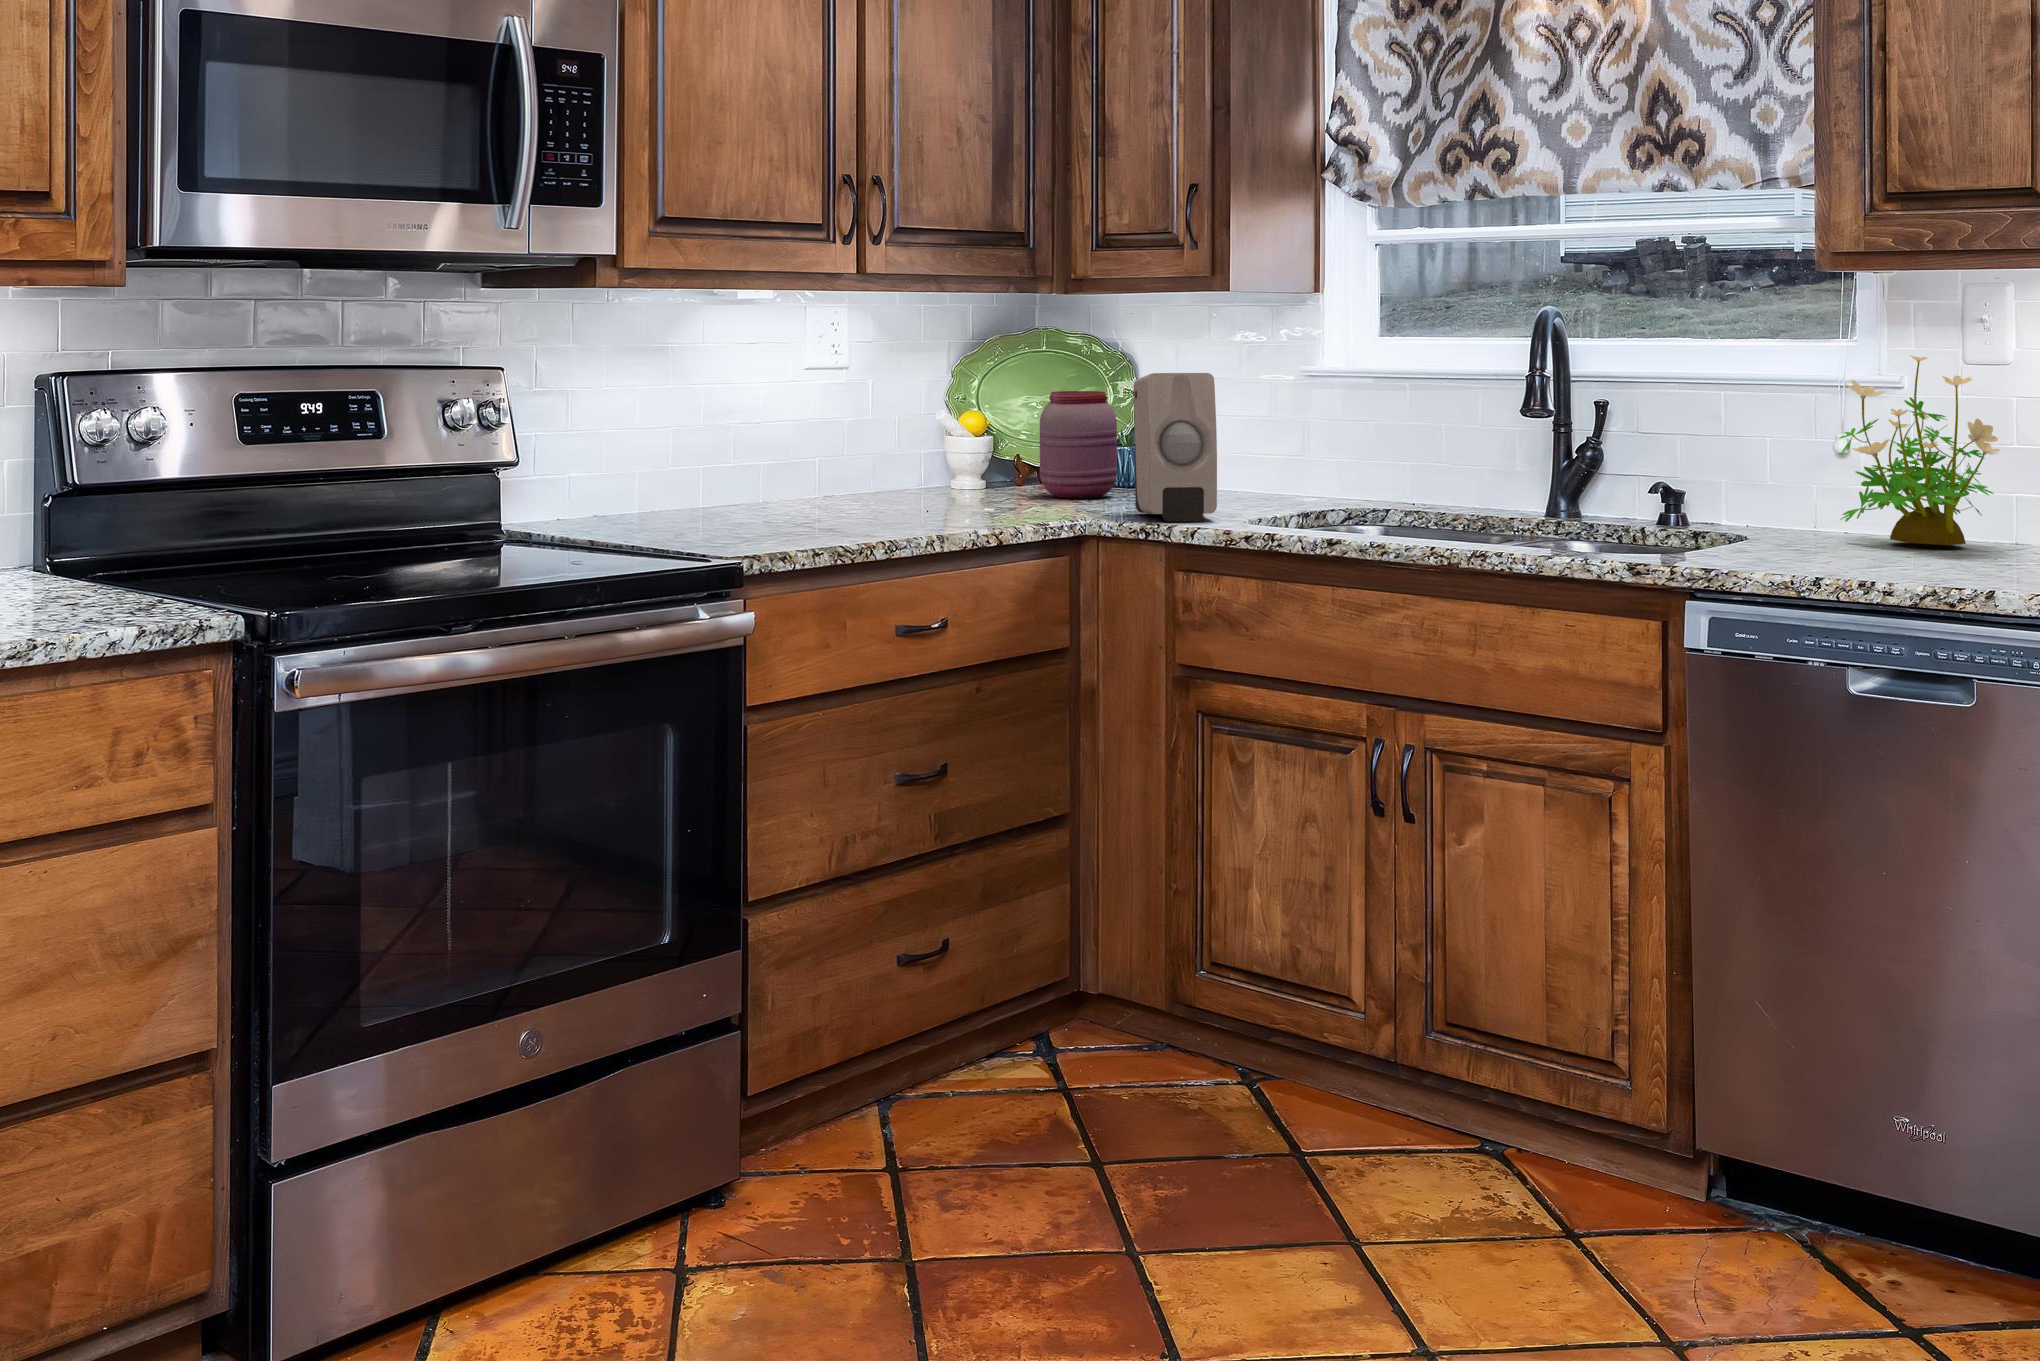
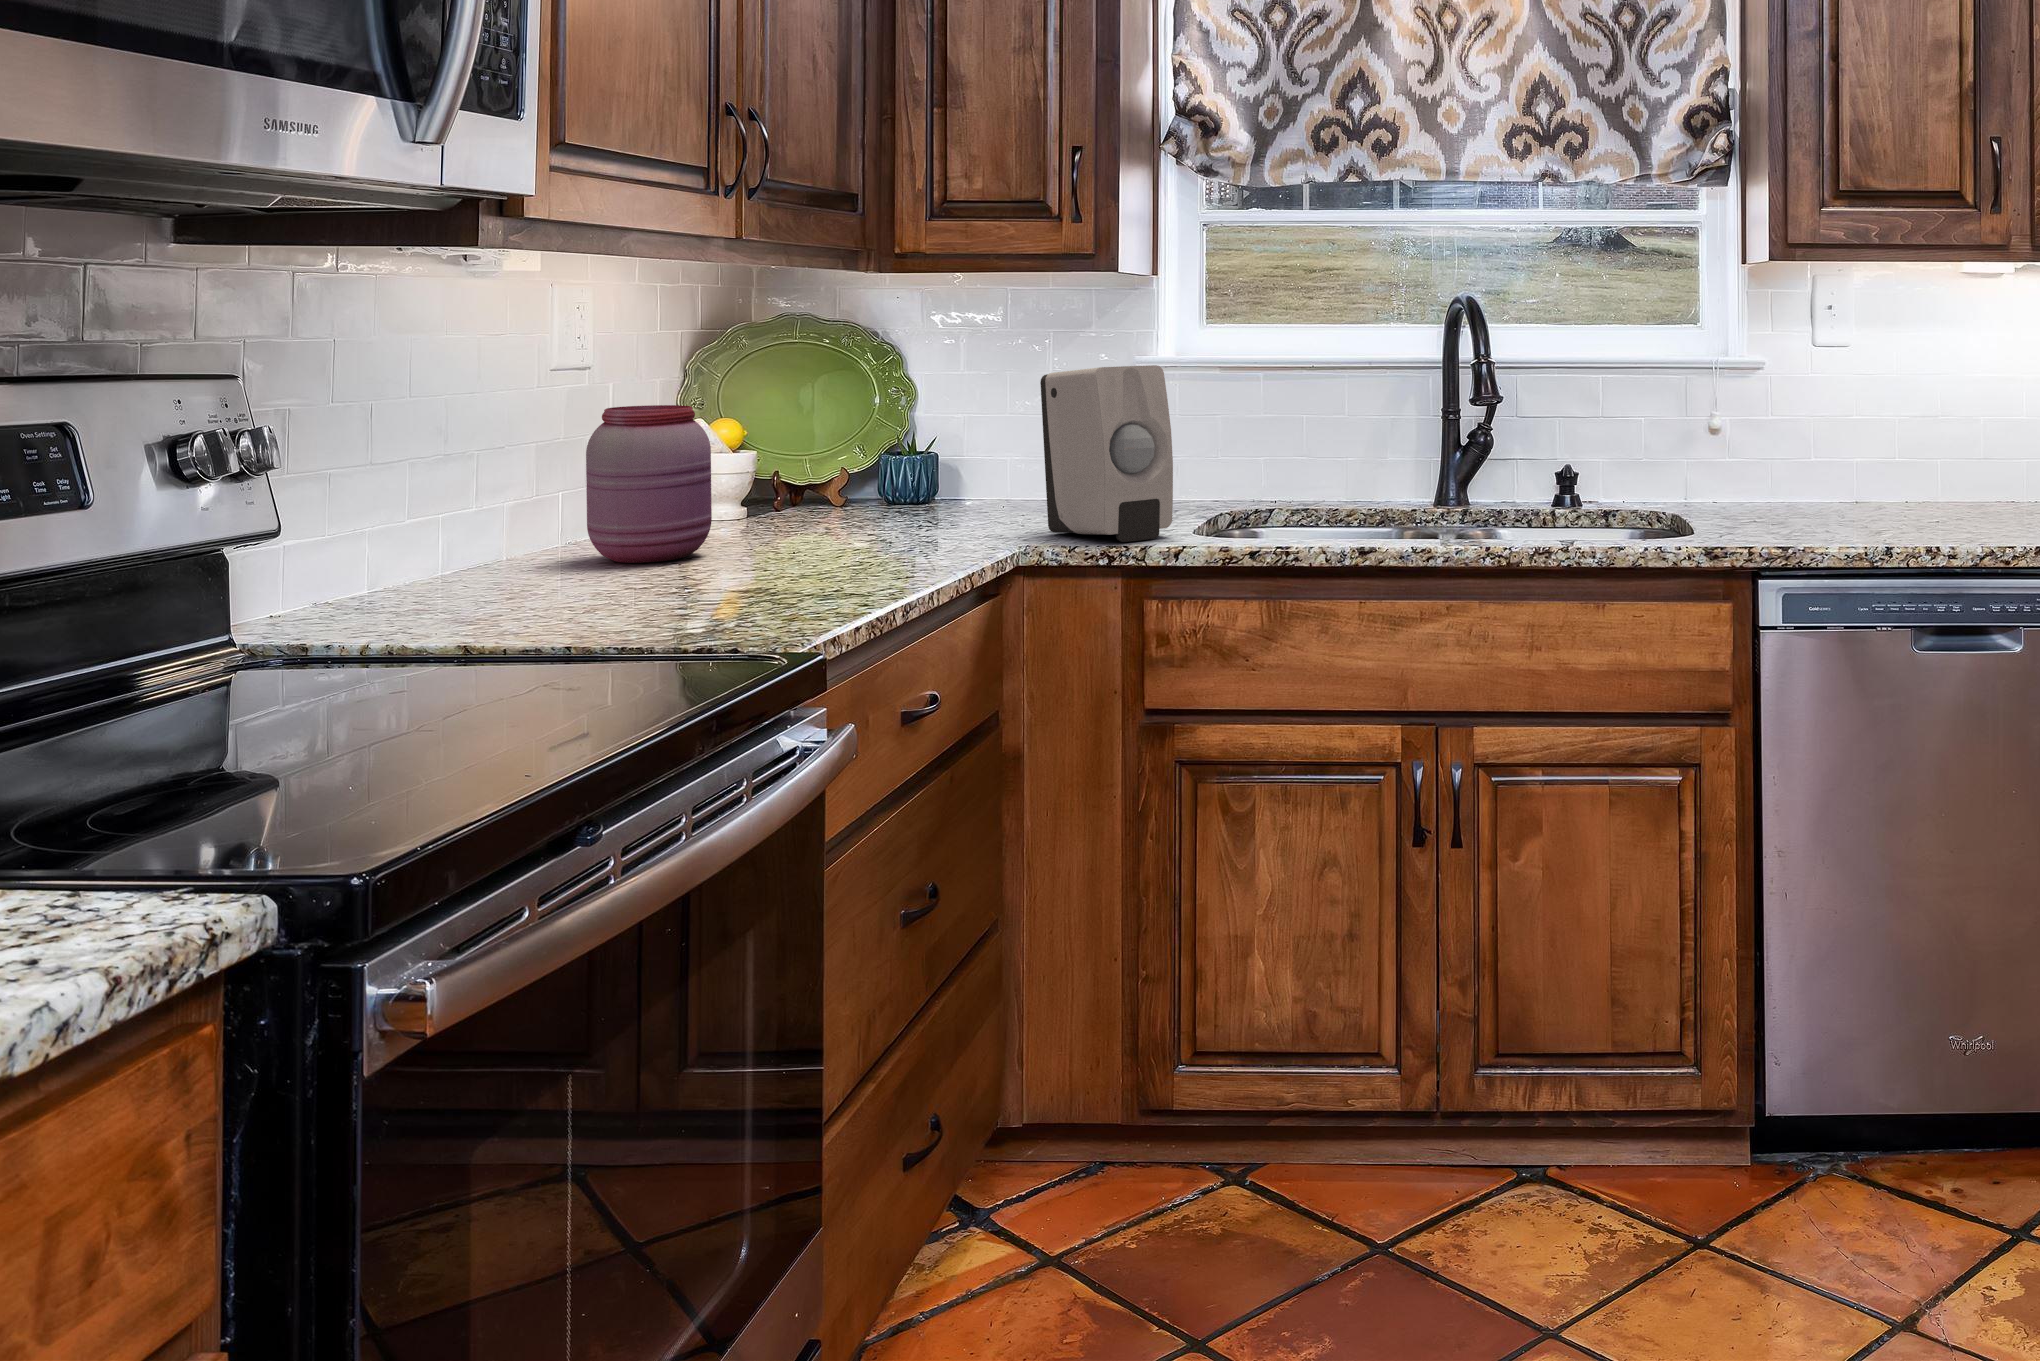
potted plant: present [1840,356,2000,545] -> none [1717,335,1882,503]
jar: present [1040,391,1117,498] -> present [586,405,712,563]

